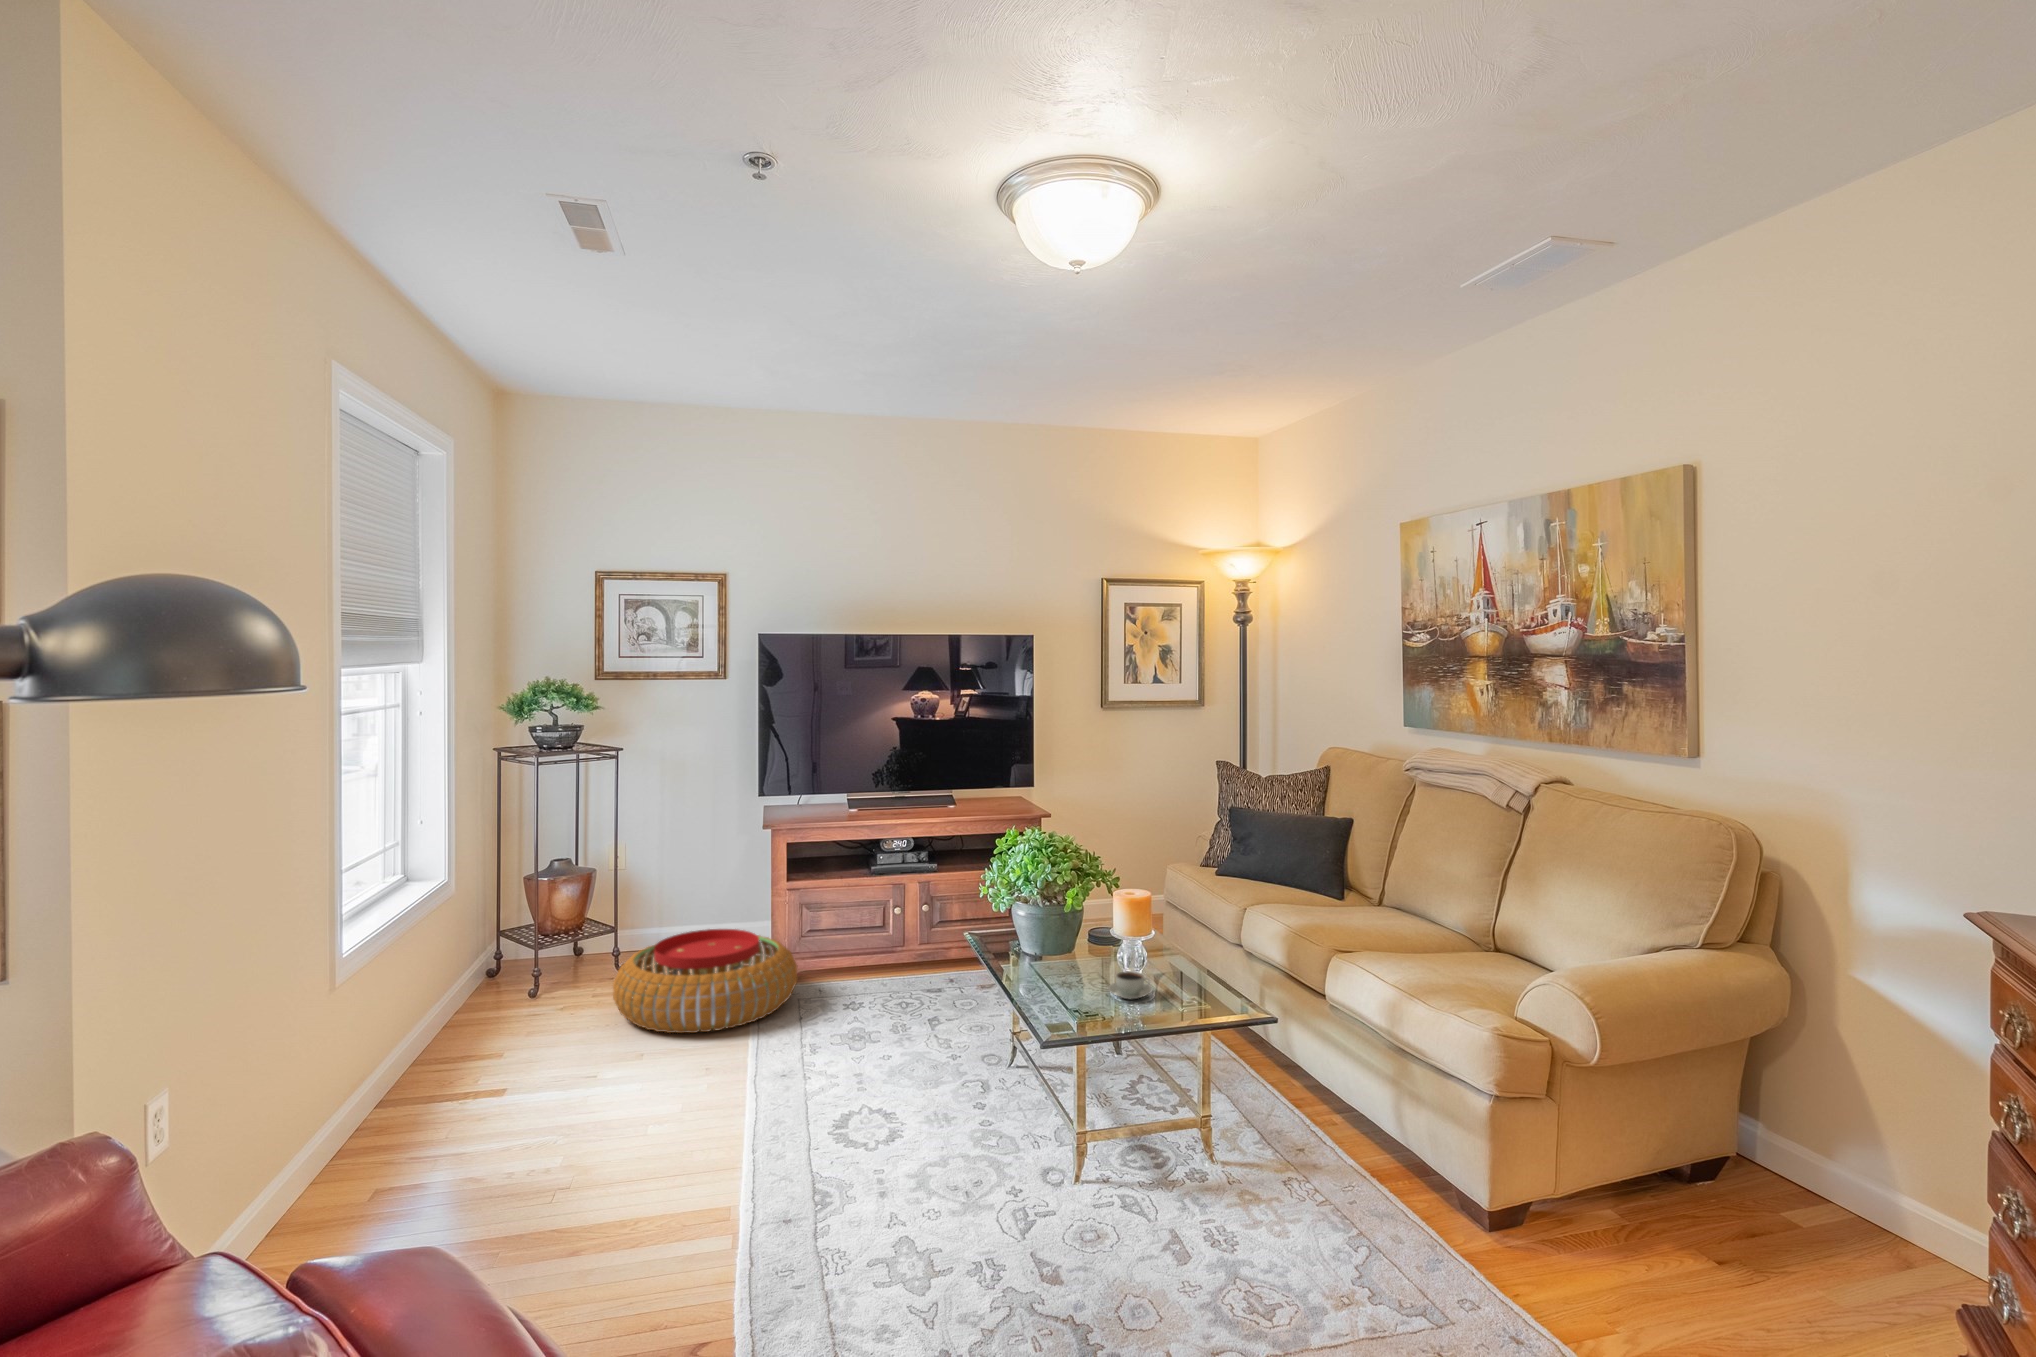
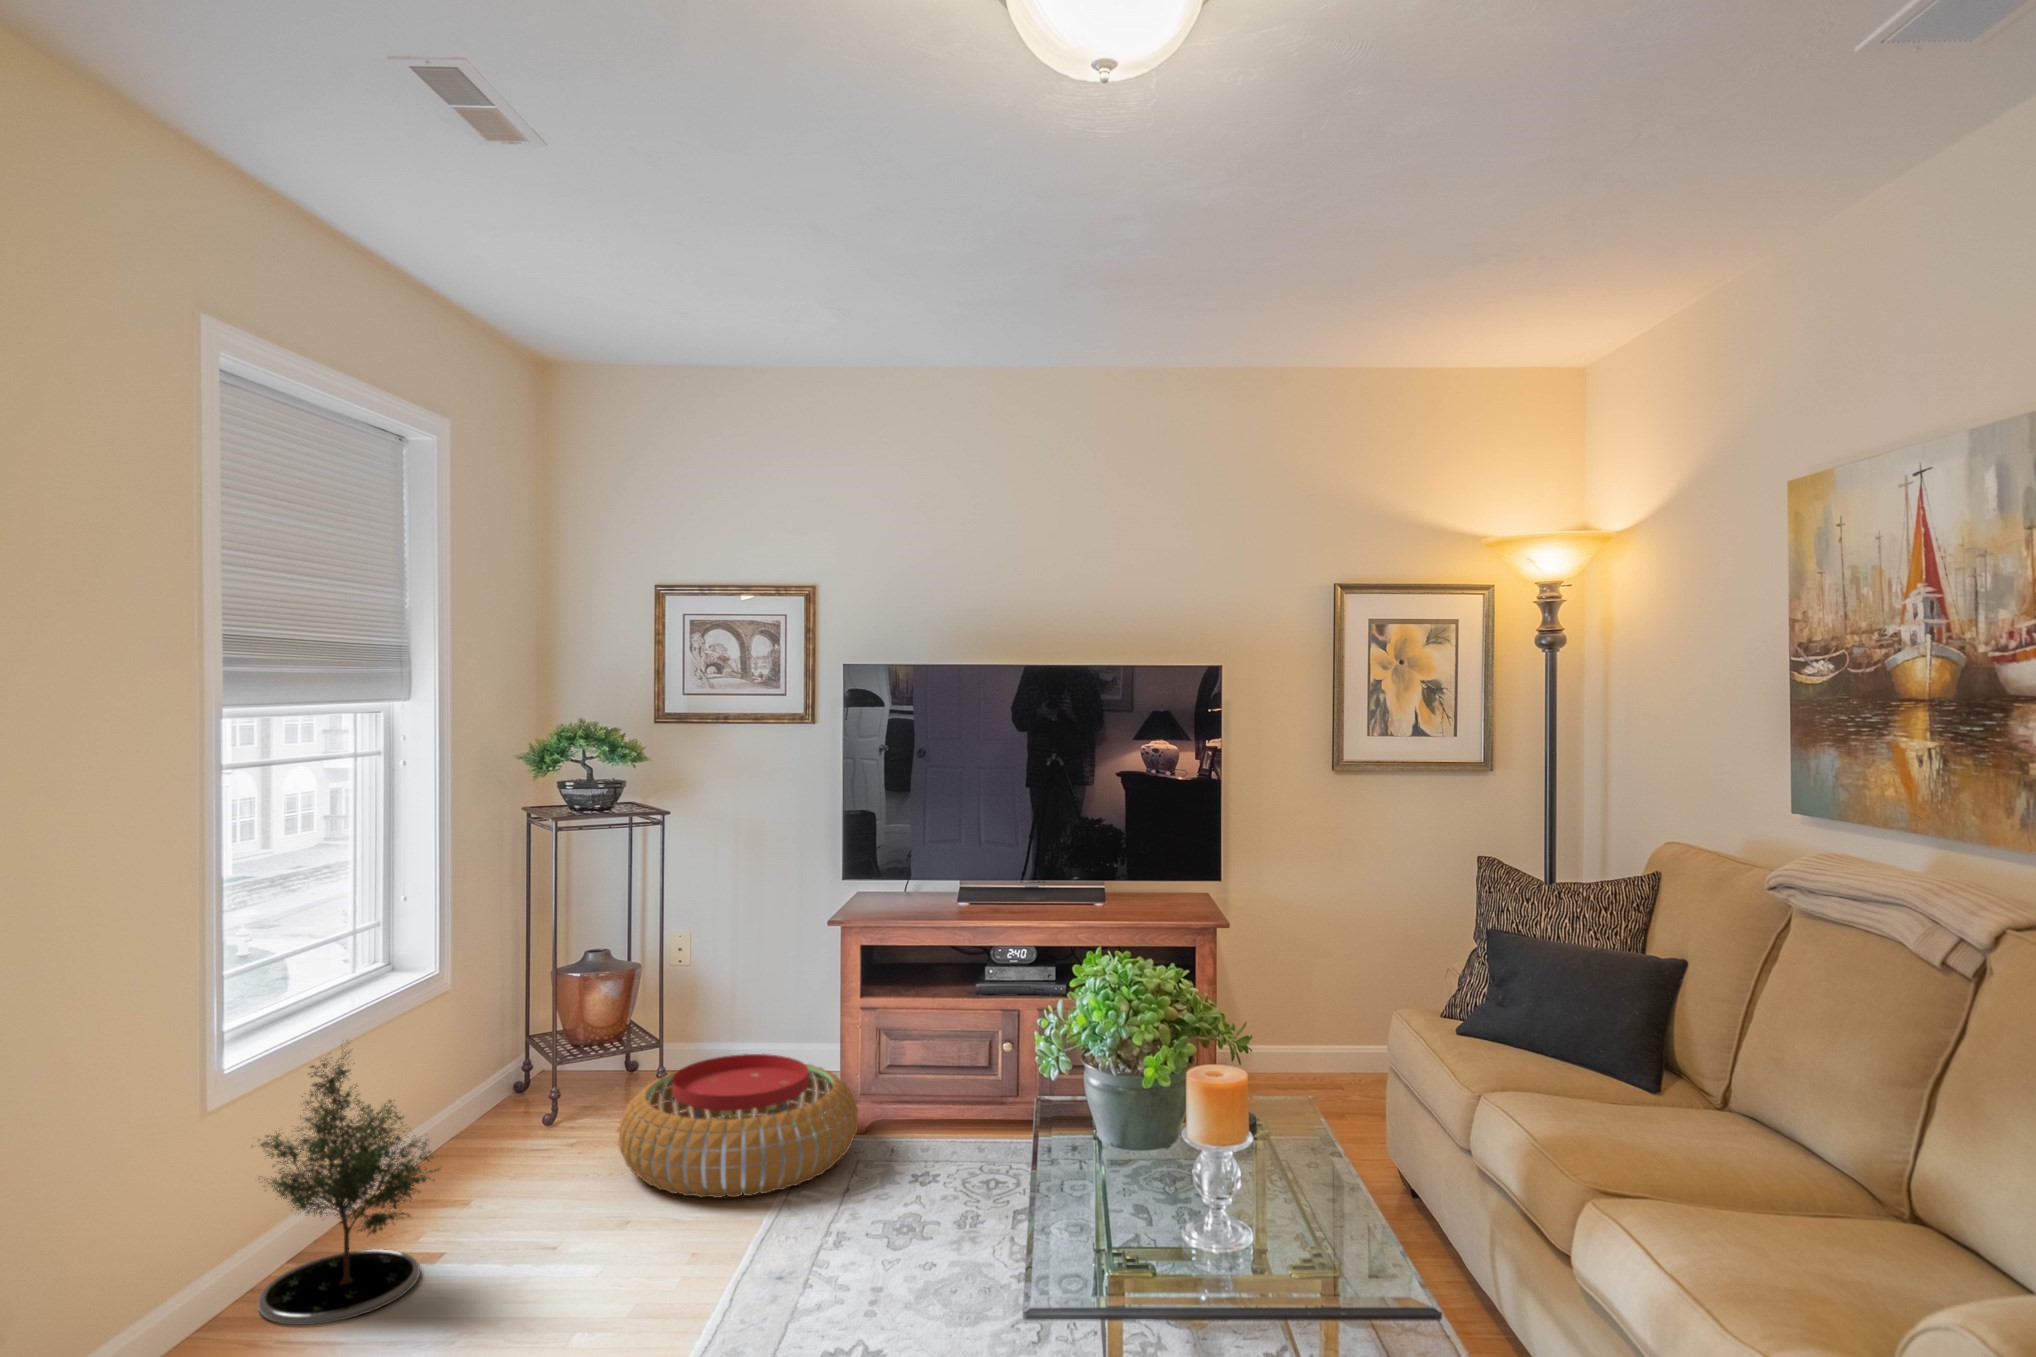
potted tree: none [359,927,516,1150] -> present [258,1052,440,1325]
coffee cup: present [1108,971,1152,999] -> none [1194,1196,1266,1245]

